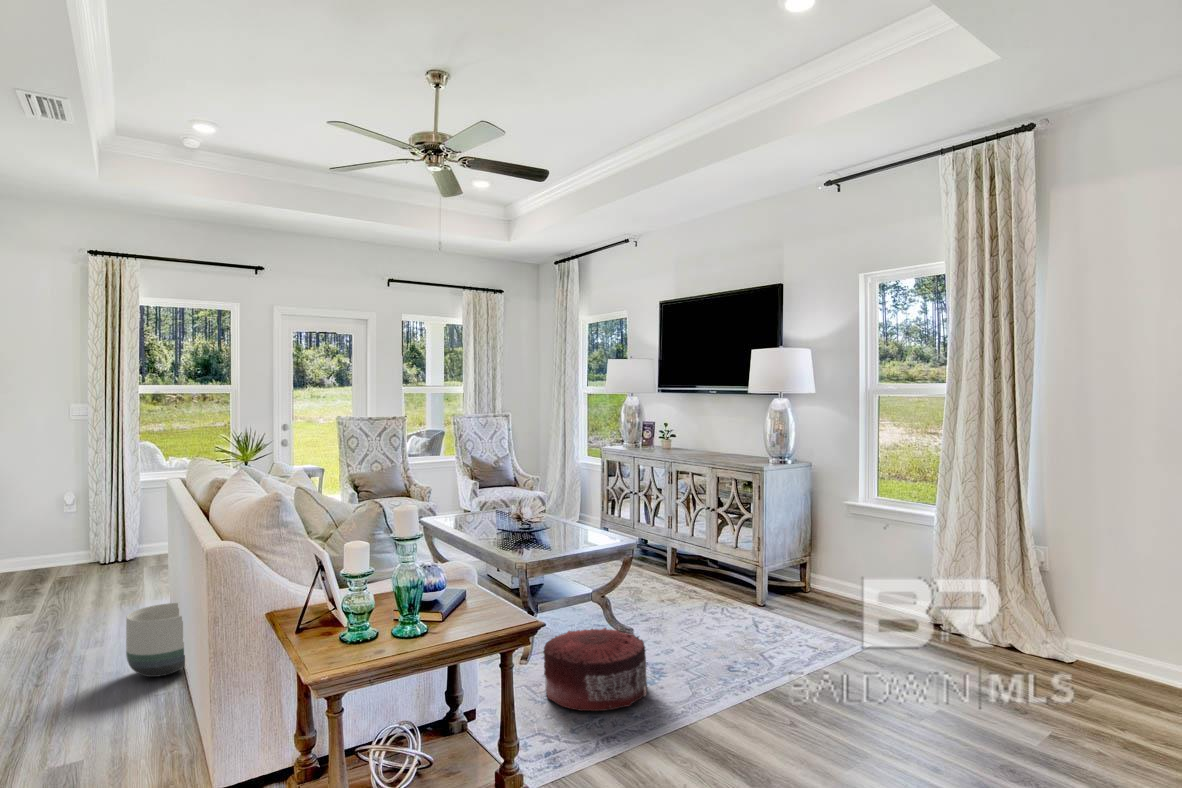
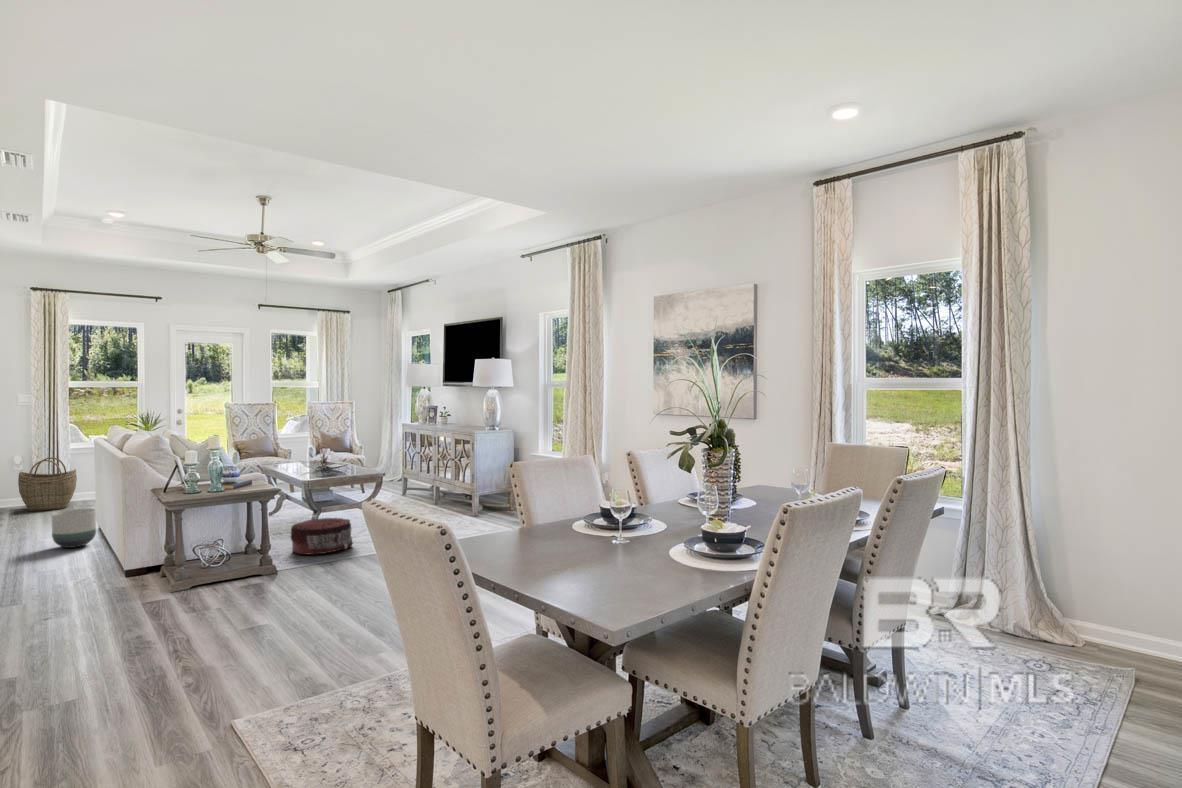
woven basket: none [69,499,151,582] -> present [18,457,77,511]

